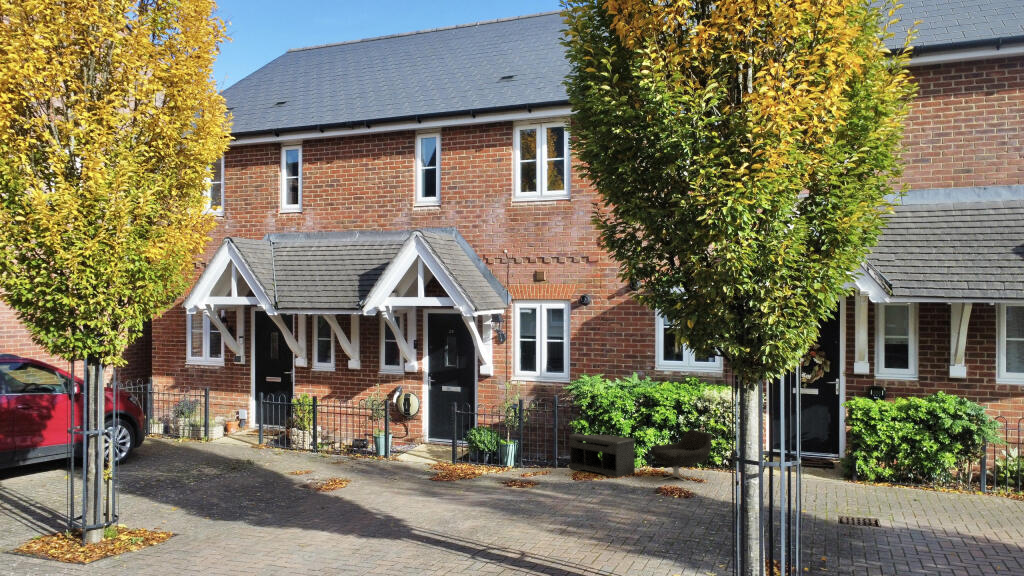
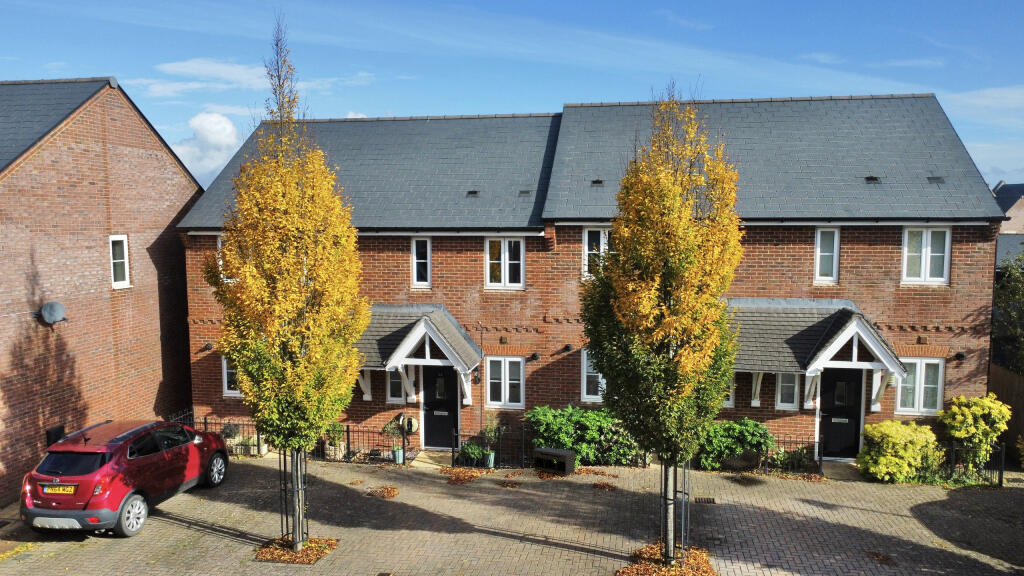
lounge chair: present [651,429,712,482] -> present [722,448,761,480]

